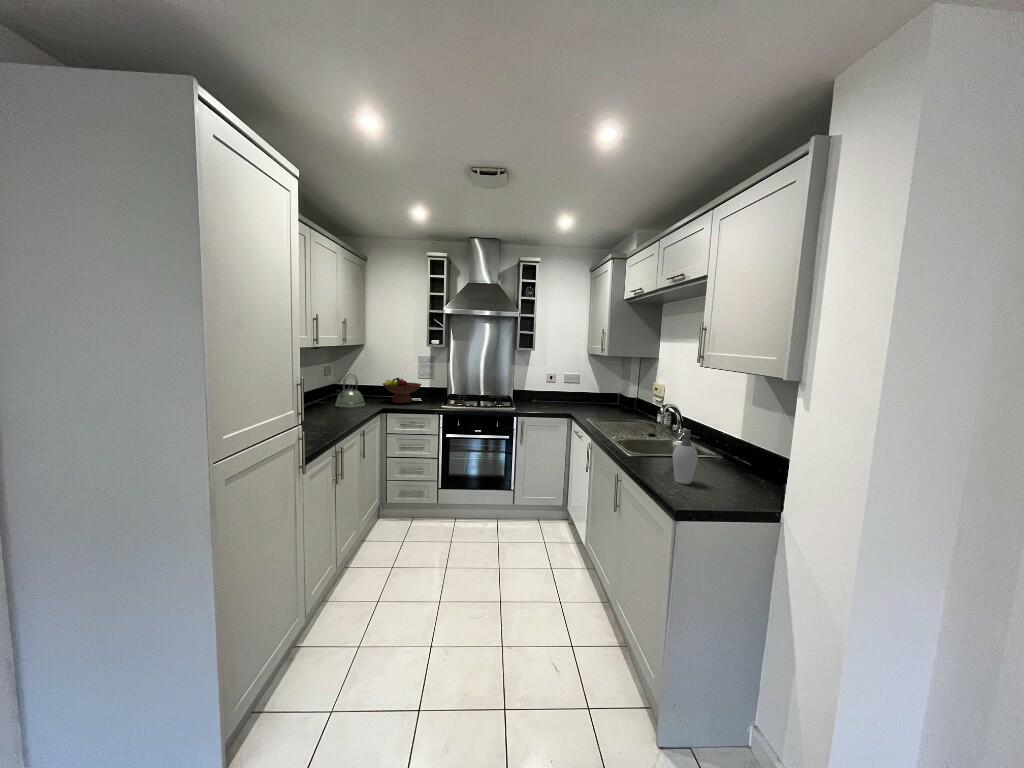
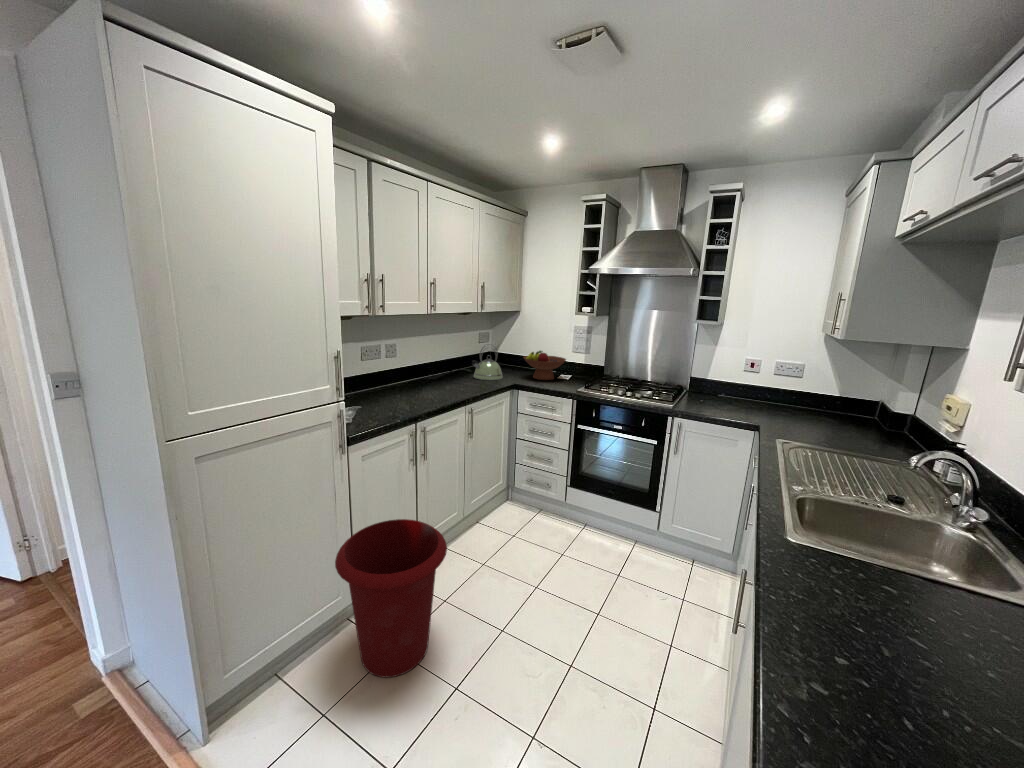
soap dispenser: present [673,430,699,484] -> none [851,564,936,703]
waste bin: none [311,524,412,667] -> present [335,519,447,677]

